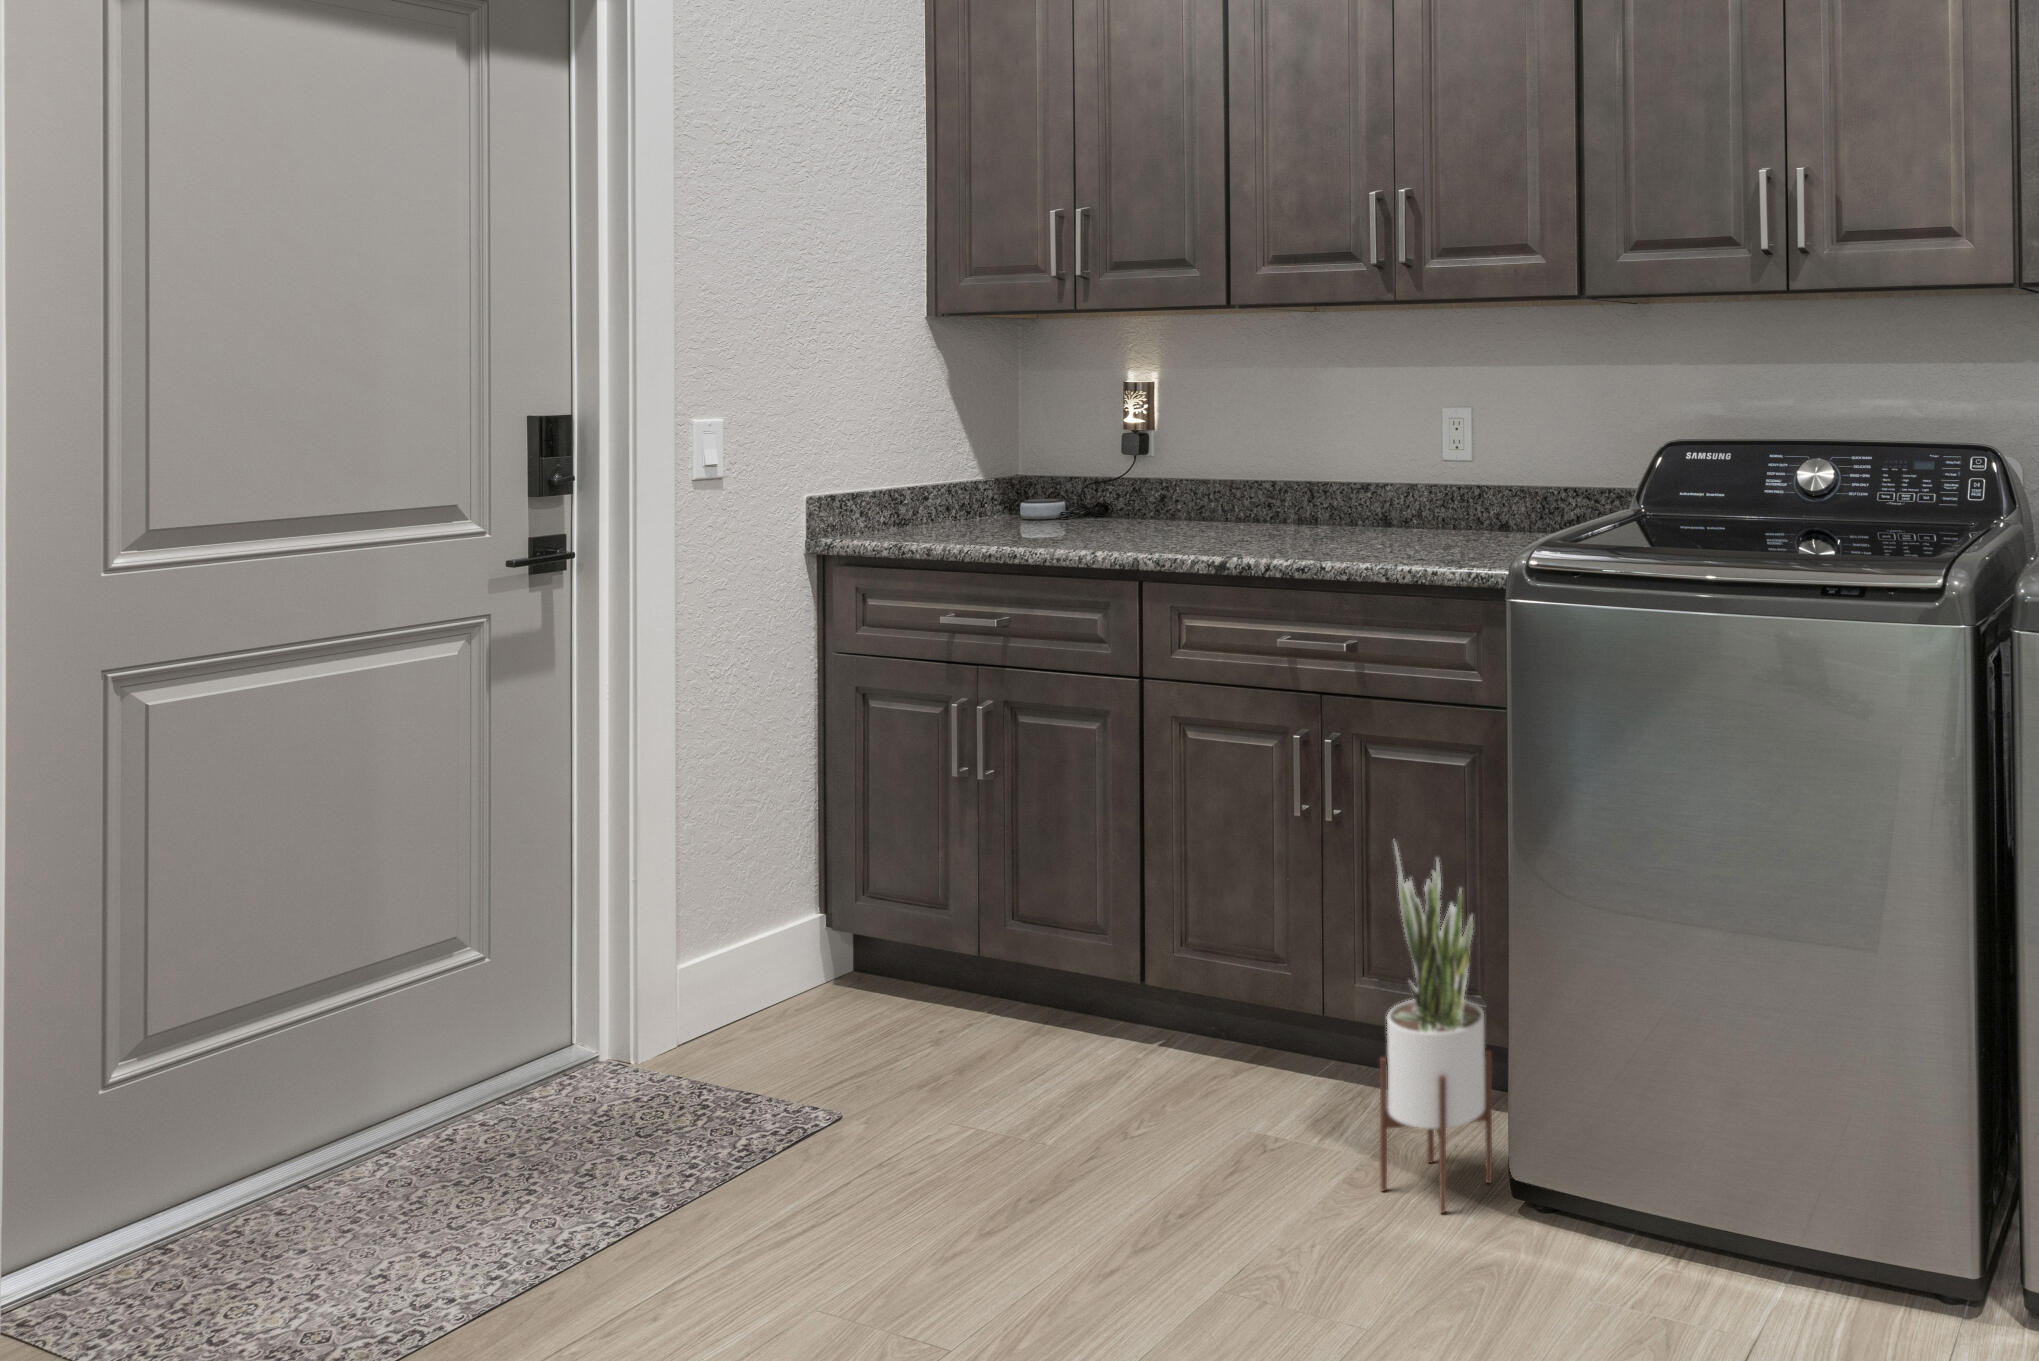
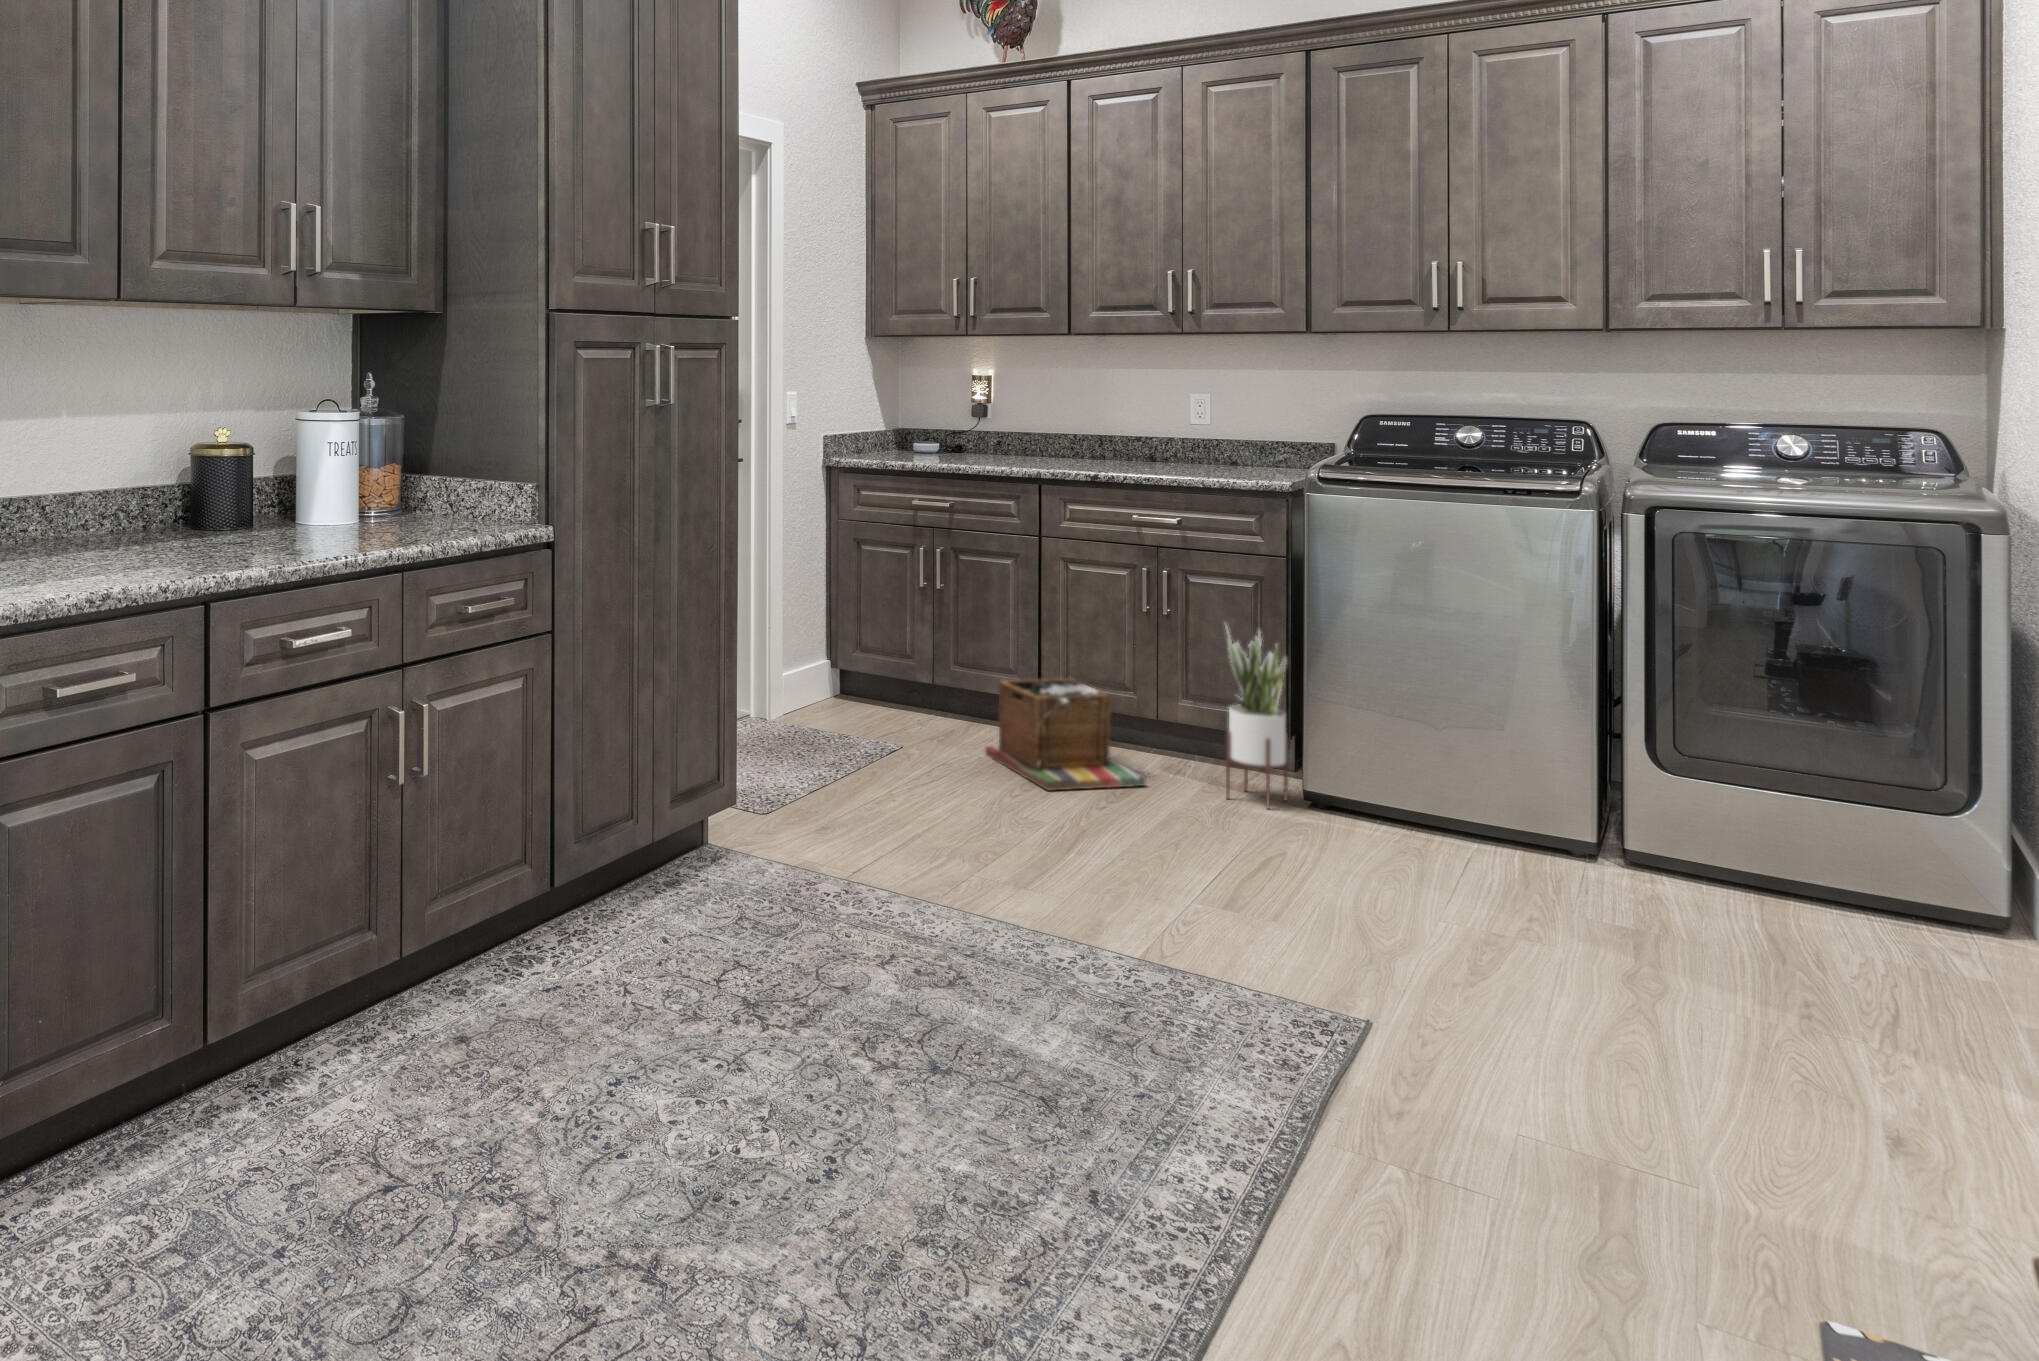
laundry basket: none [999,946,1246,1213] -> present [985,679,1145,791]

